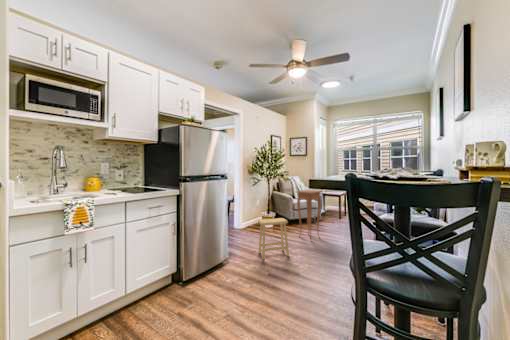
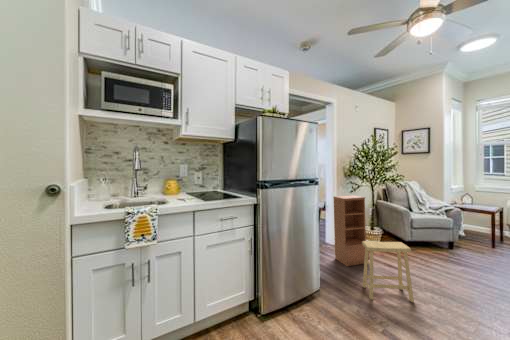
bookcase: none [239,188,265,242] -> present [333,195,369,267]
side table: present [297,190,321,236] -> none [419,201,467,279]

